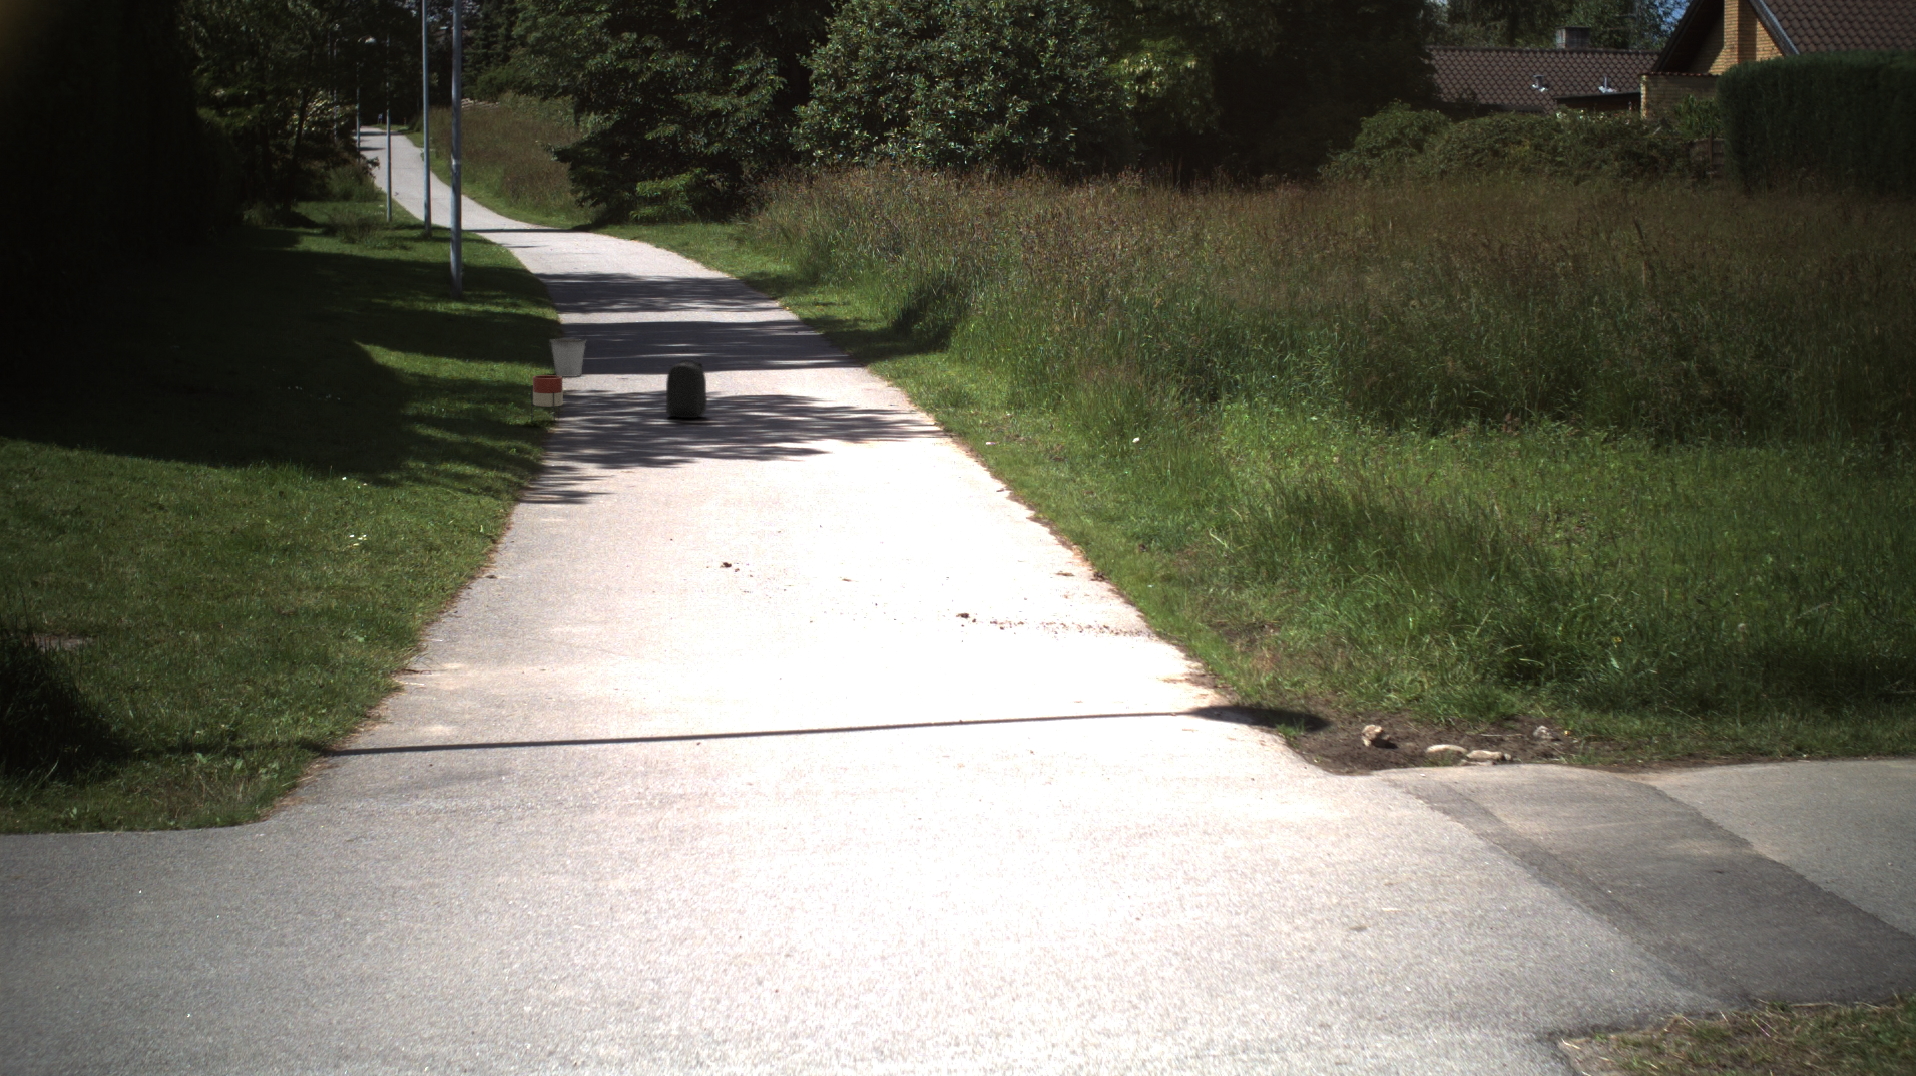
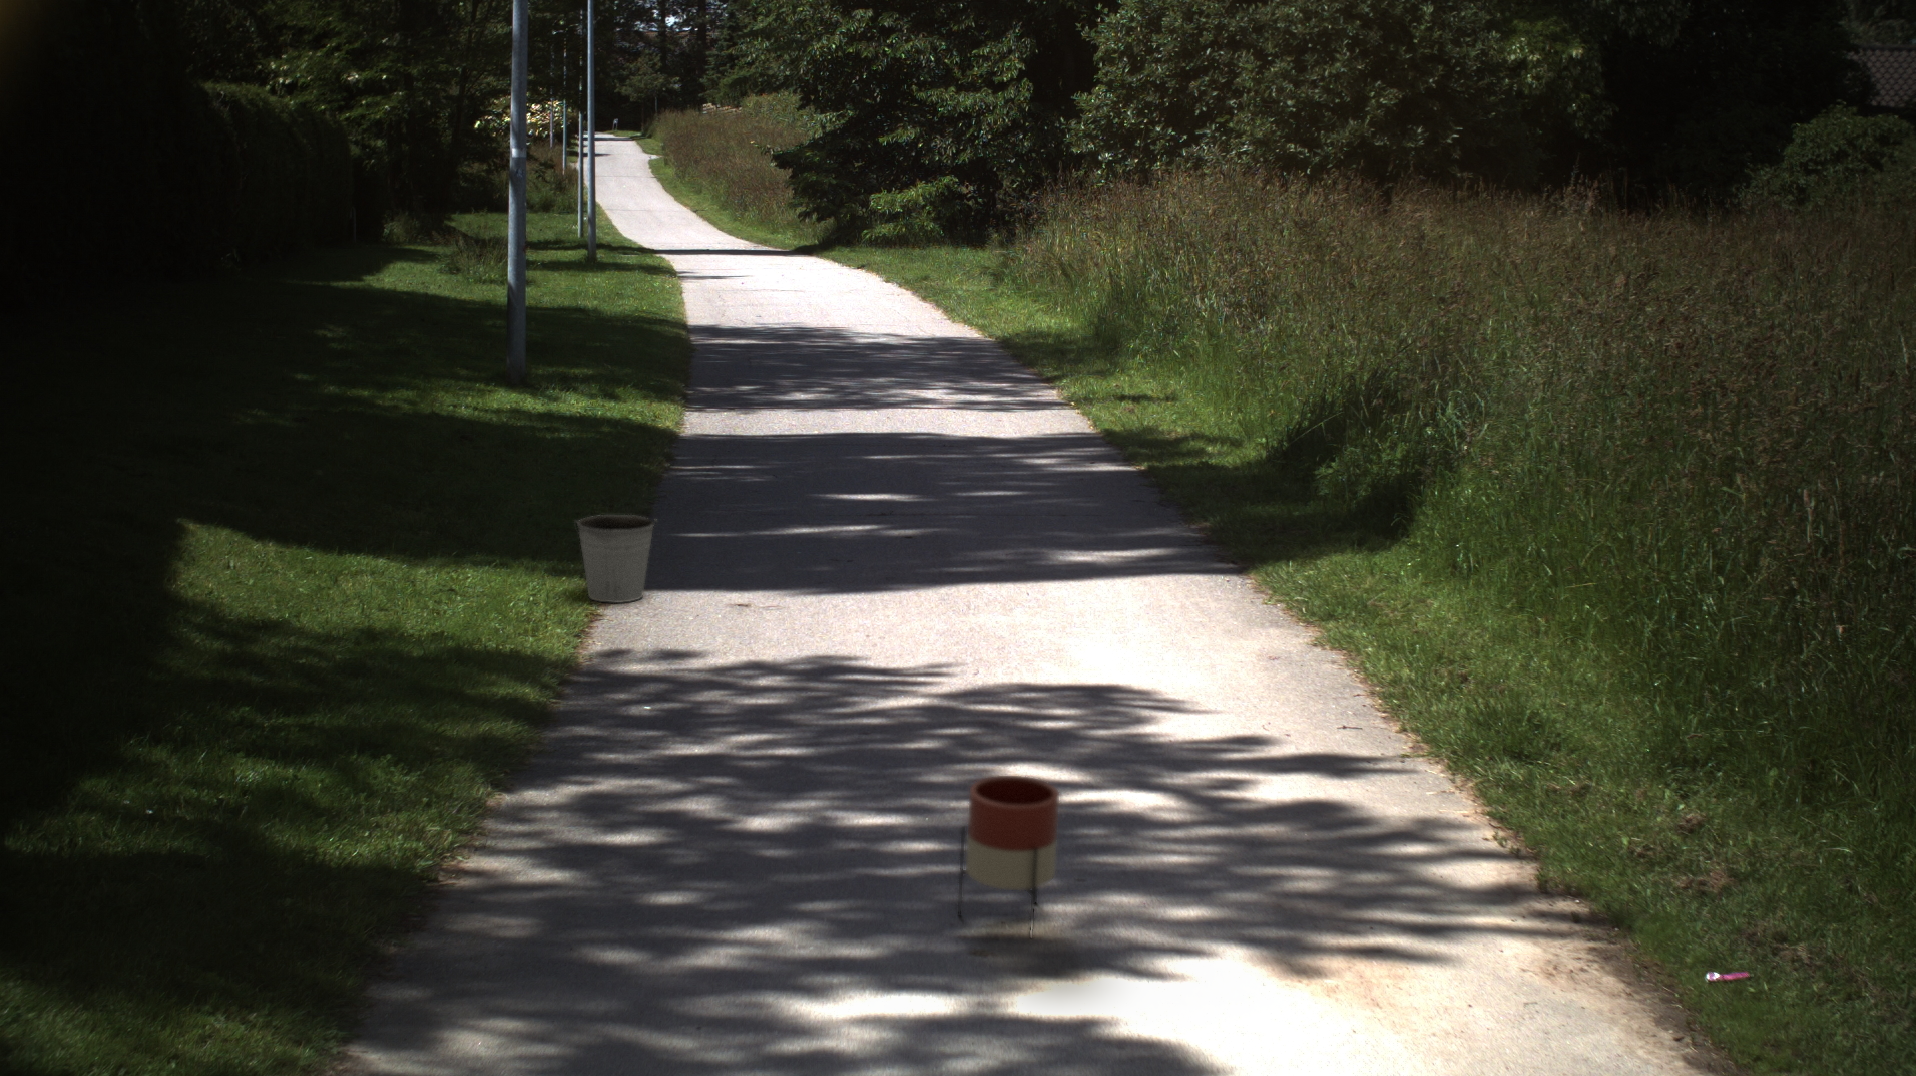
backpack: present [666,359,707,418] -> none [773,668,891,842]
planter: present [531,375,563,422] -> present [959,776,1059,936]

